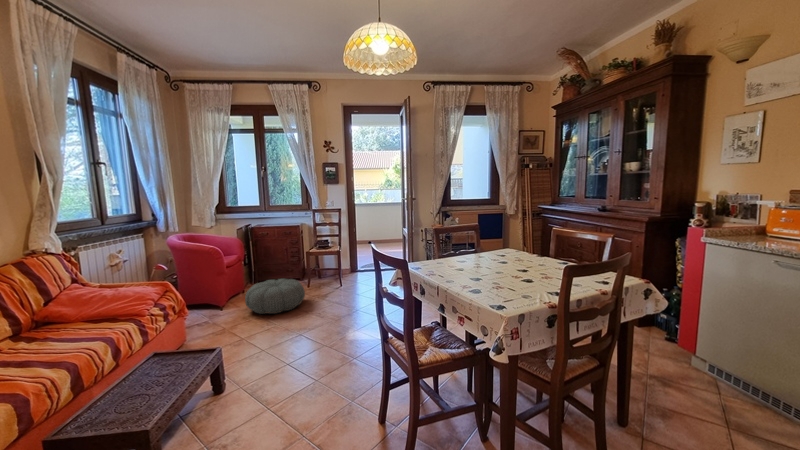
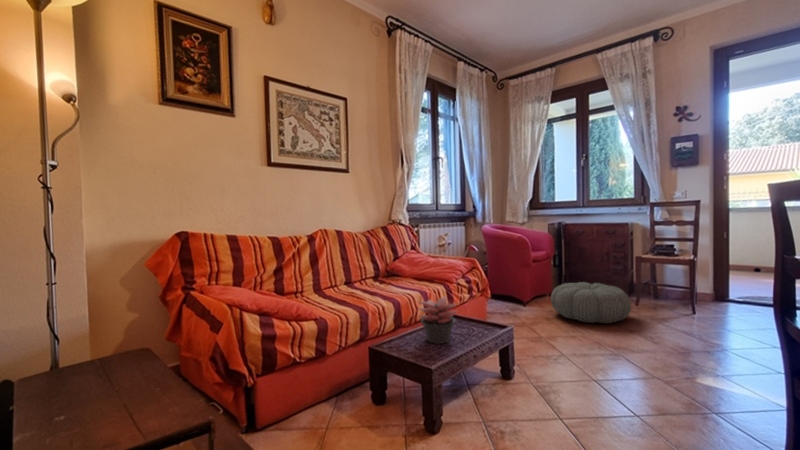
succulent plant: none [113,343,165,396] -> present [419,297,456,344]

